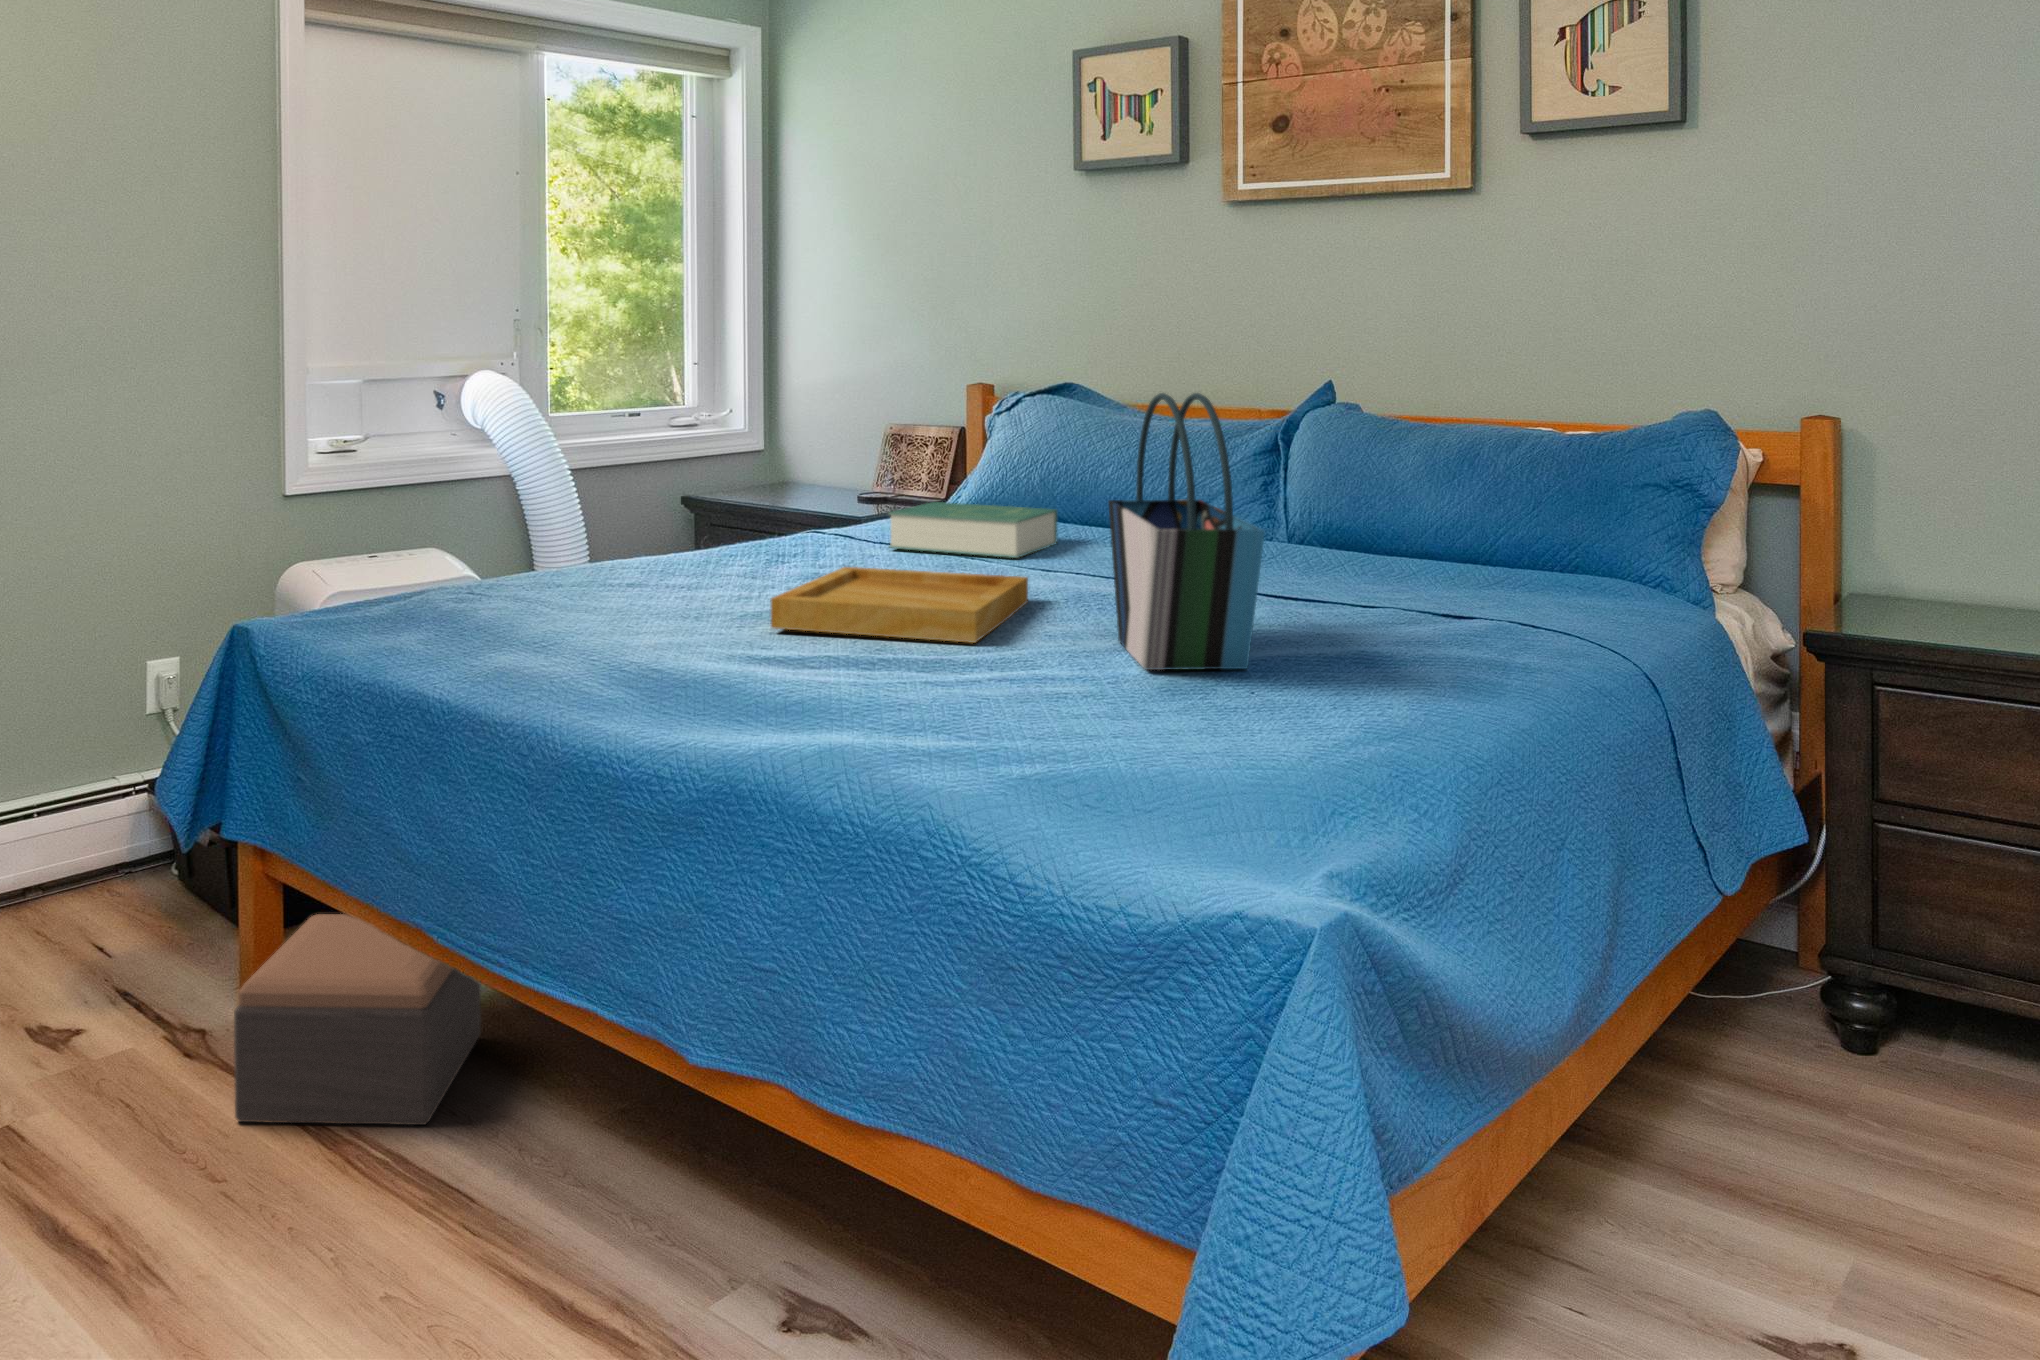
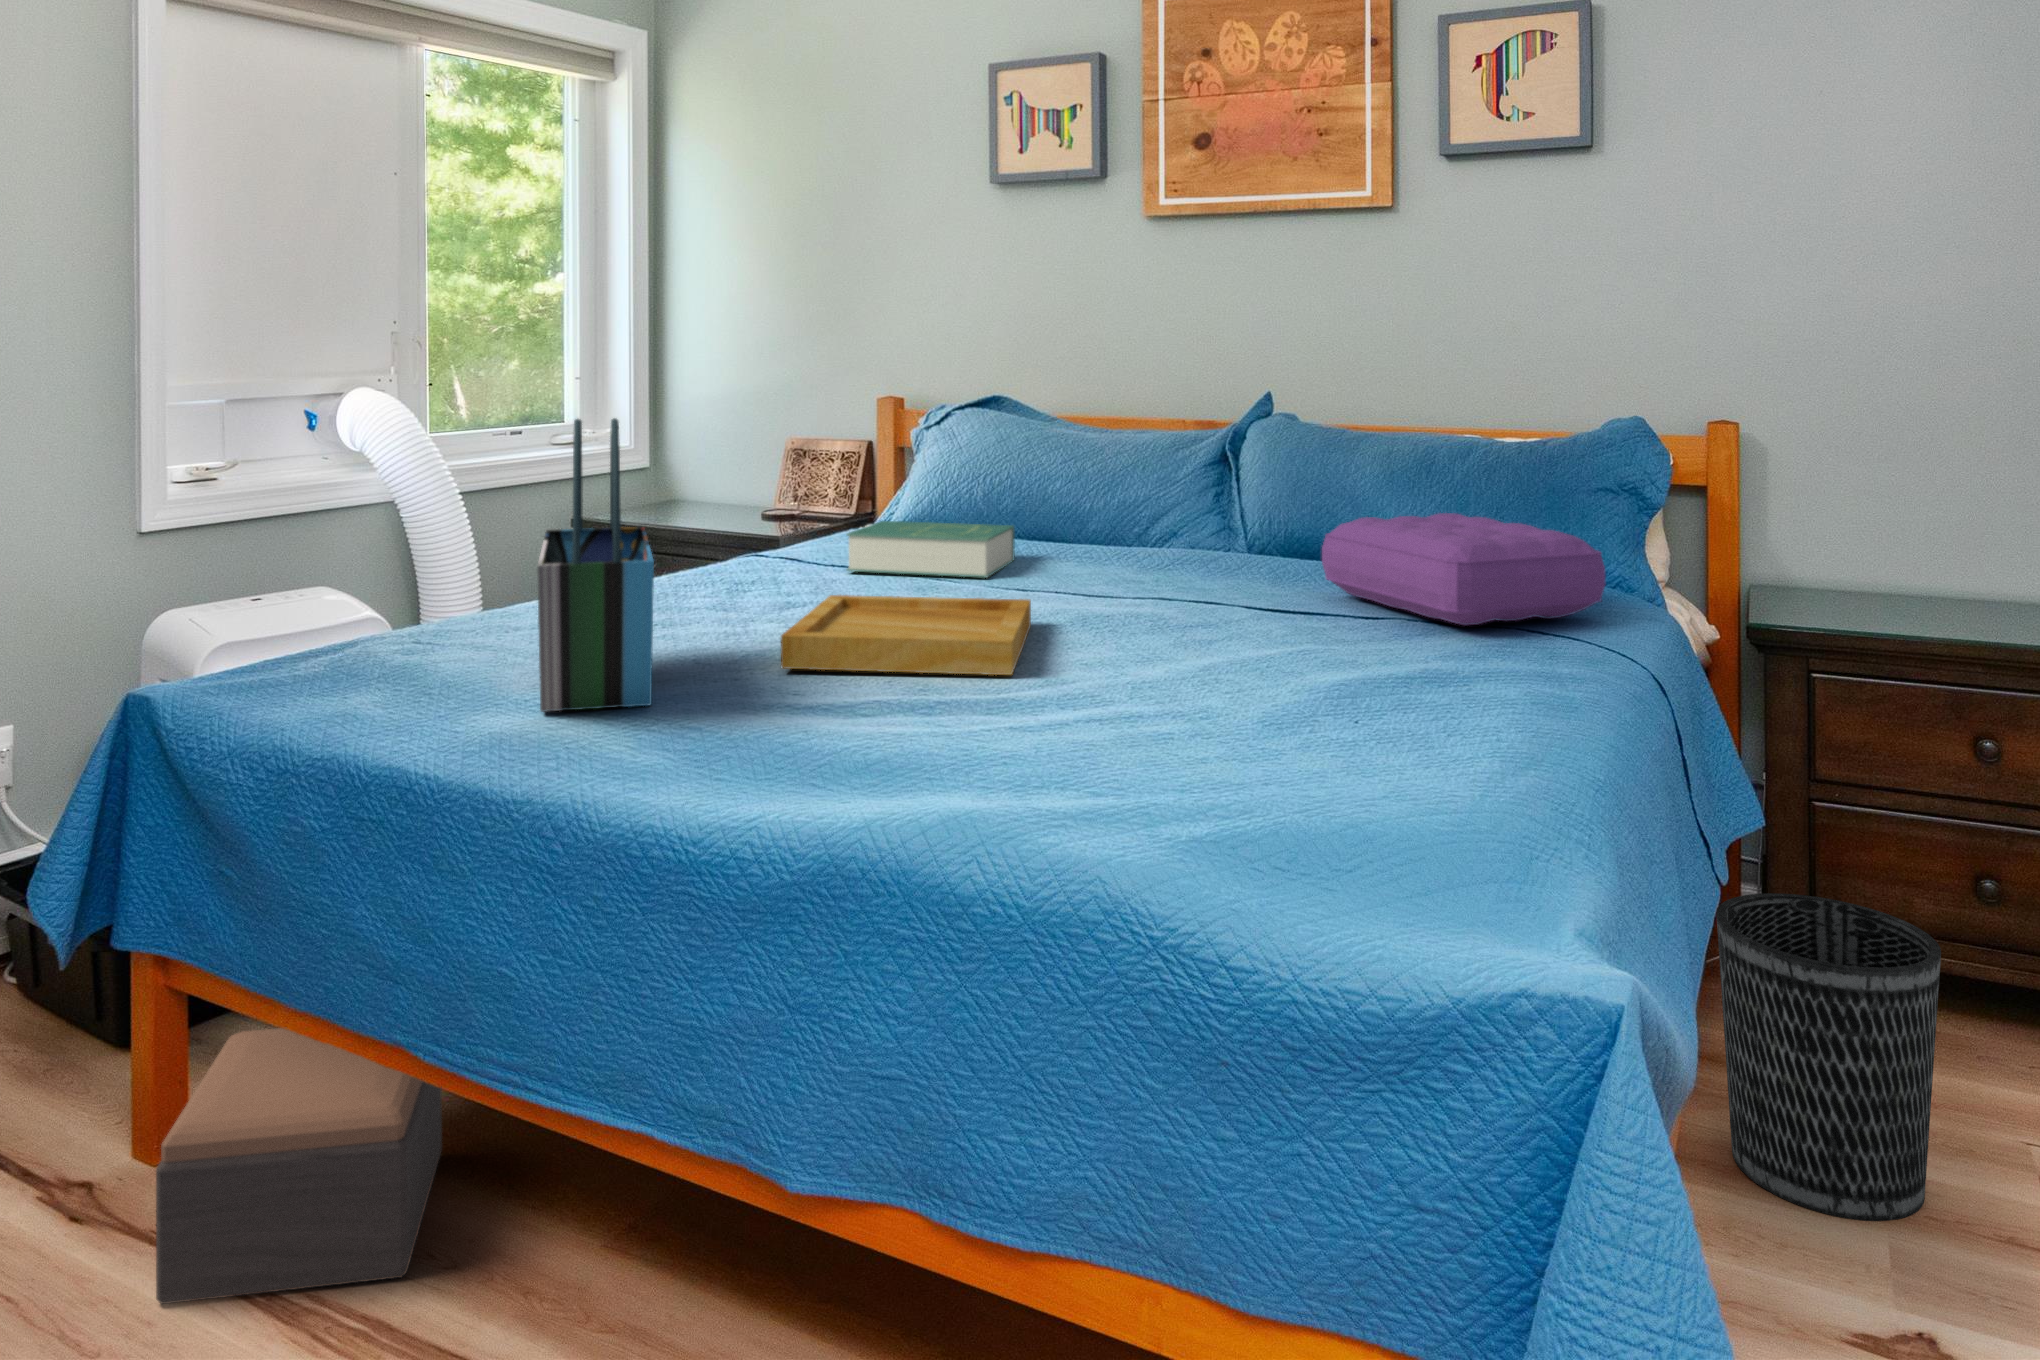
tote bag: present [1108,393,1265,670] -> present [537,418,654,712]
pillow: none [1337,506,1616,617] -> present [1322,513,1605,625]
wastebasket: none [1694,905,1930,1244] -> present [1716,893,1941,1221]

